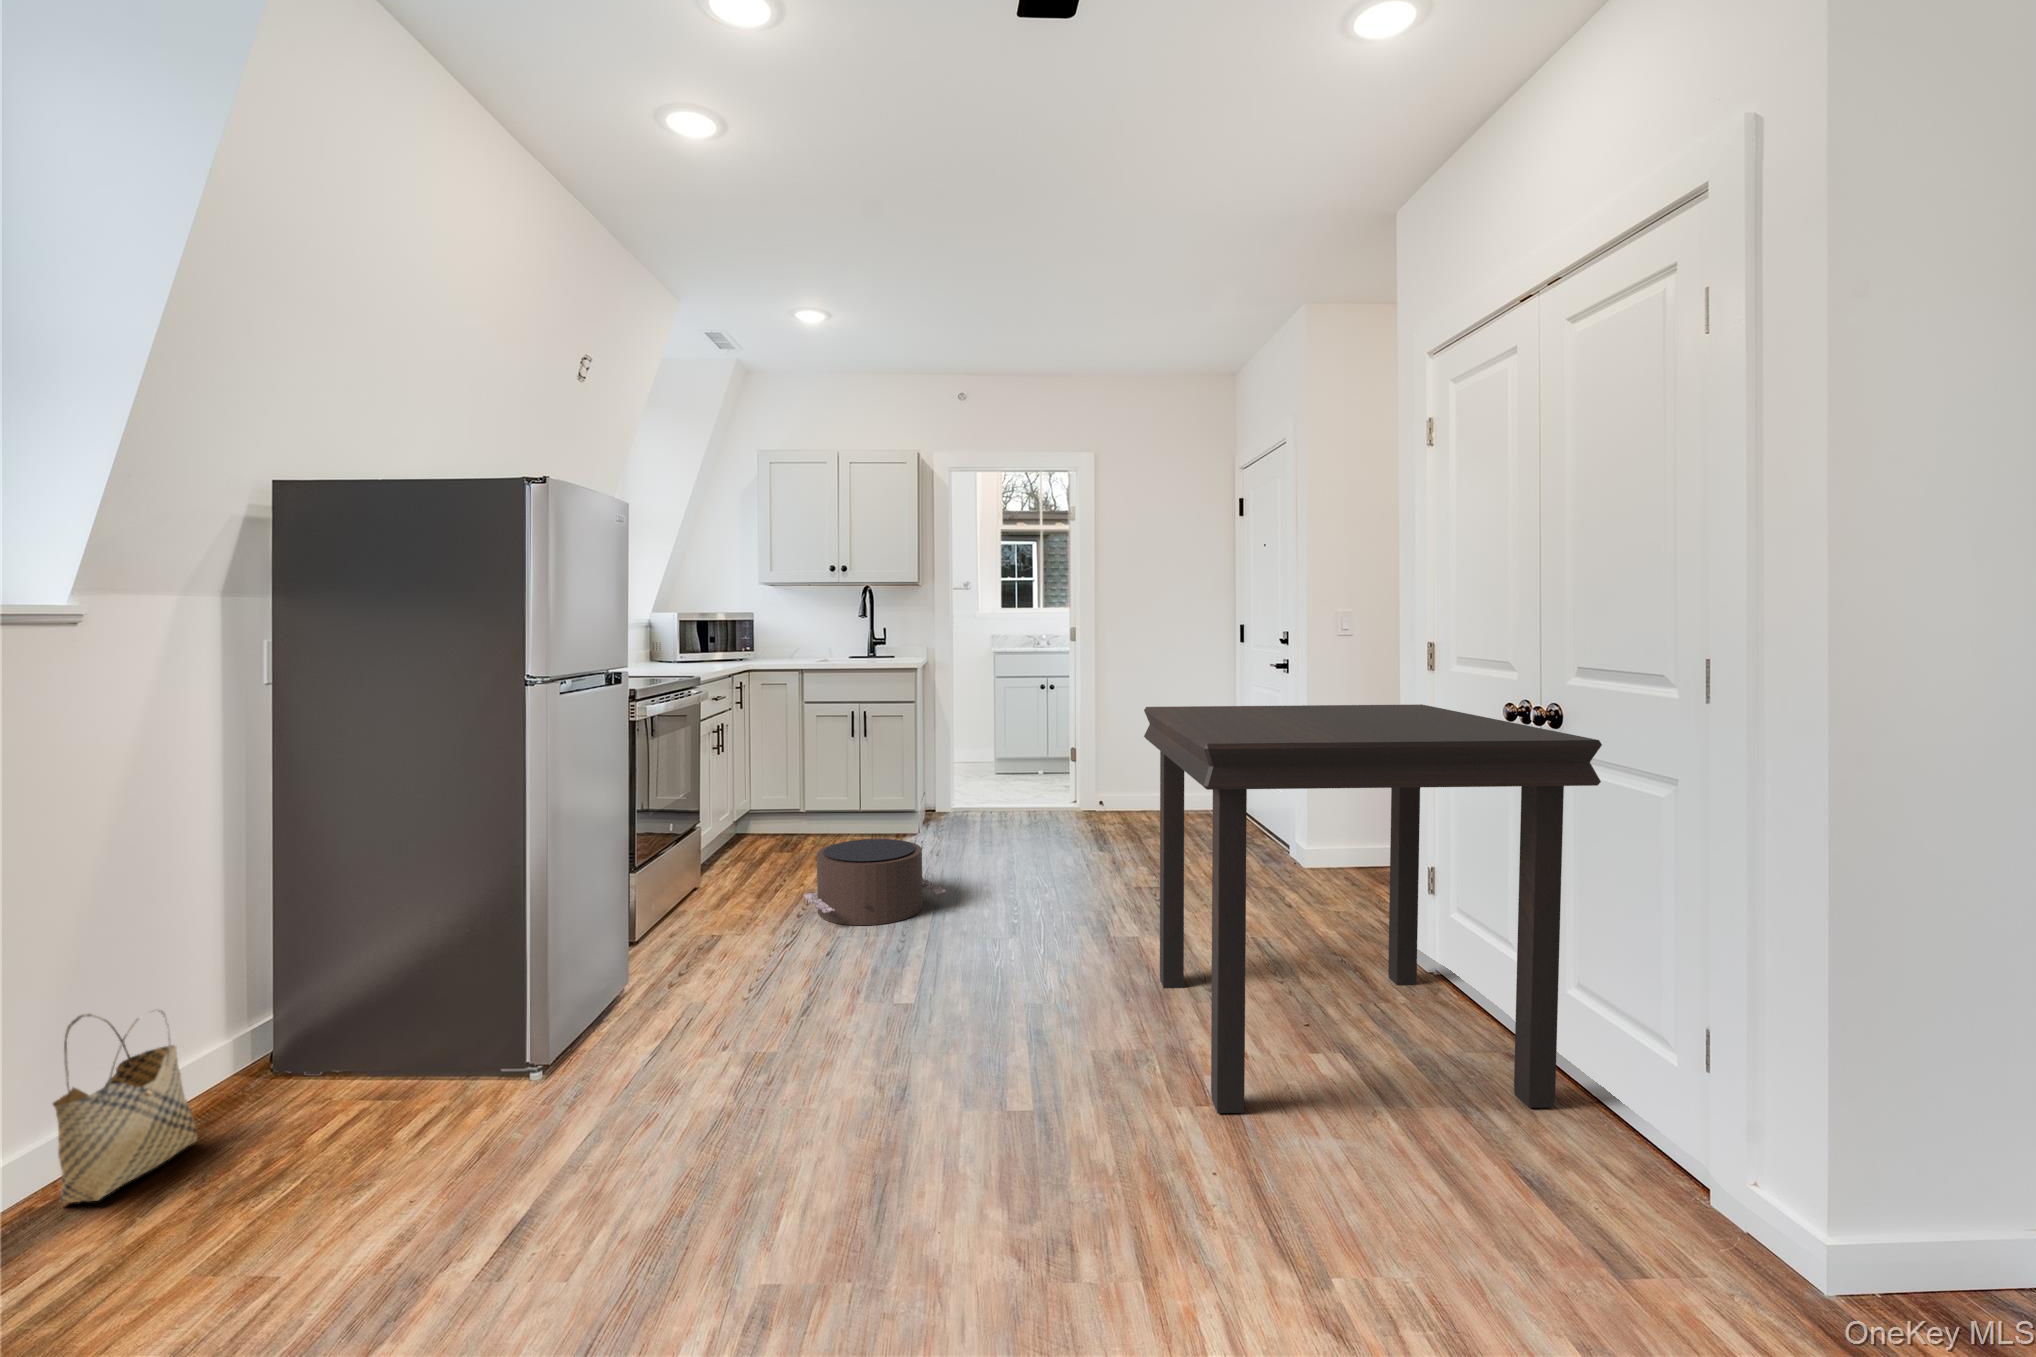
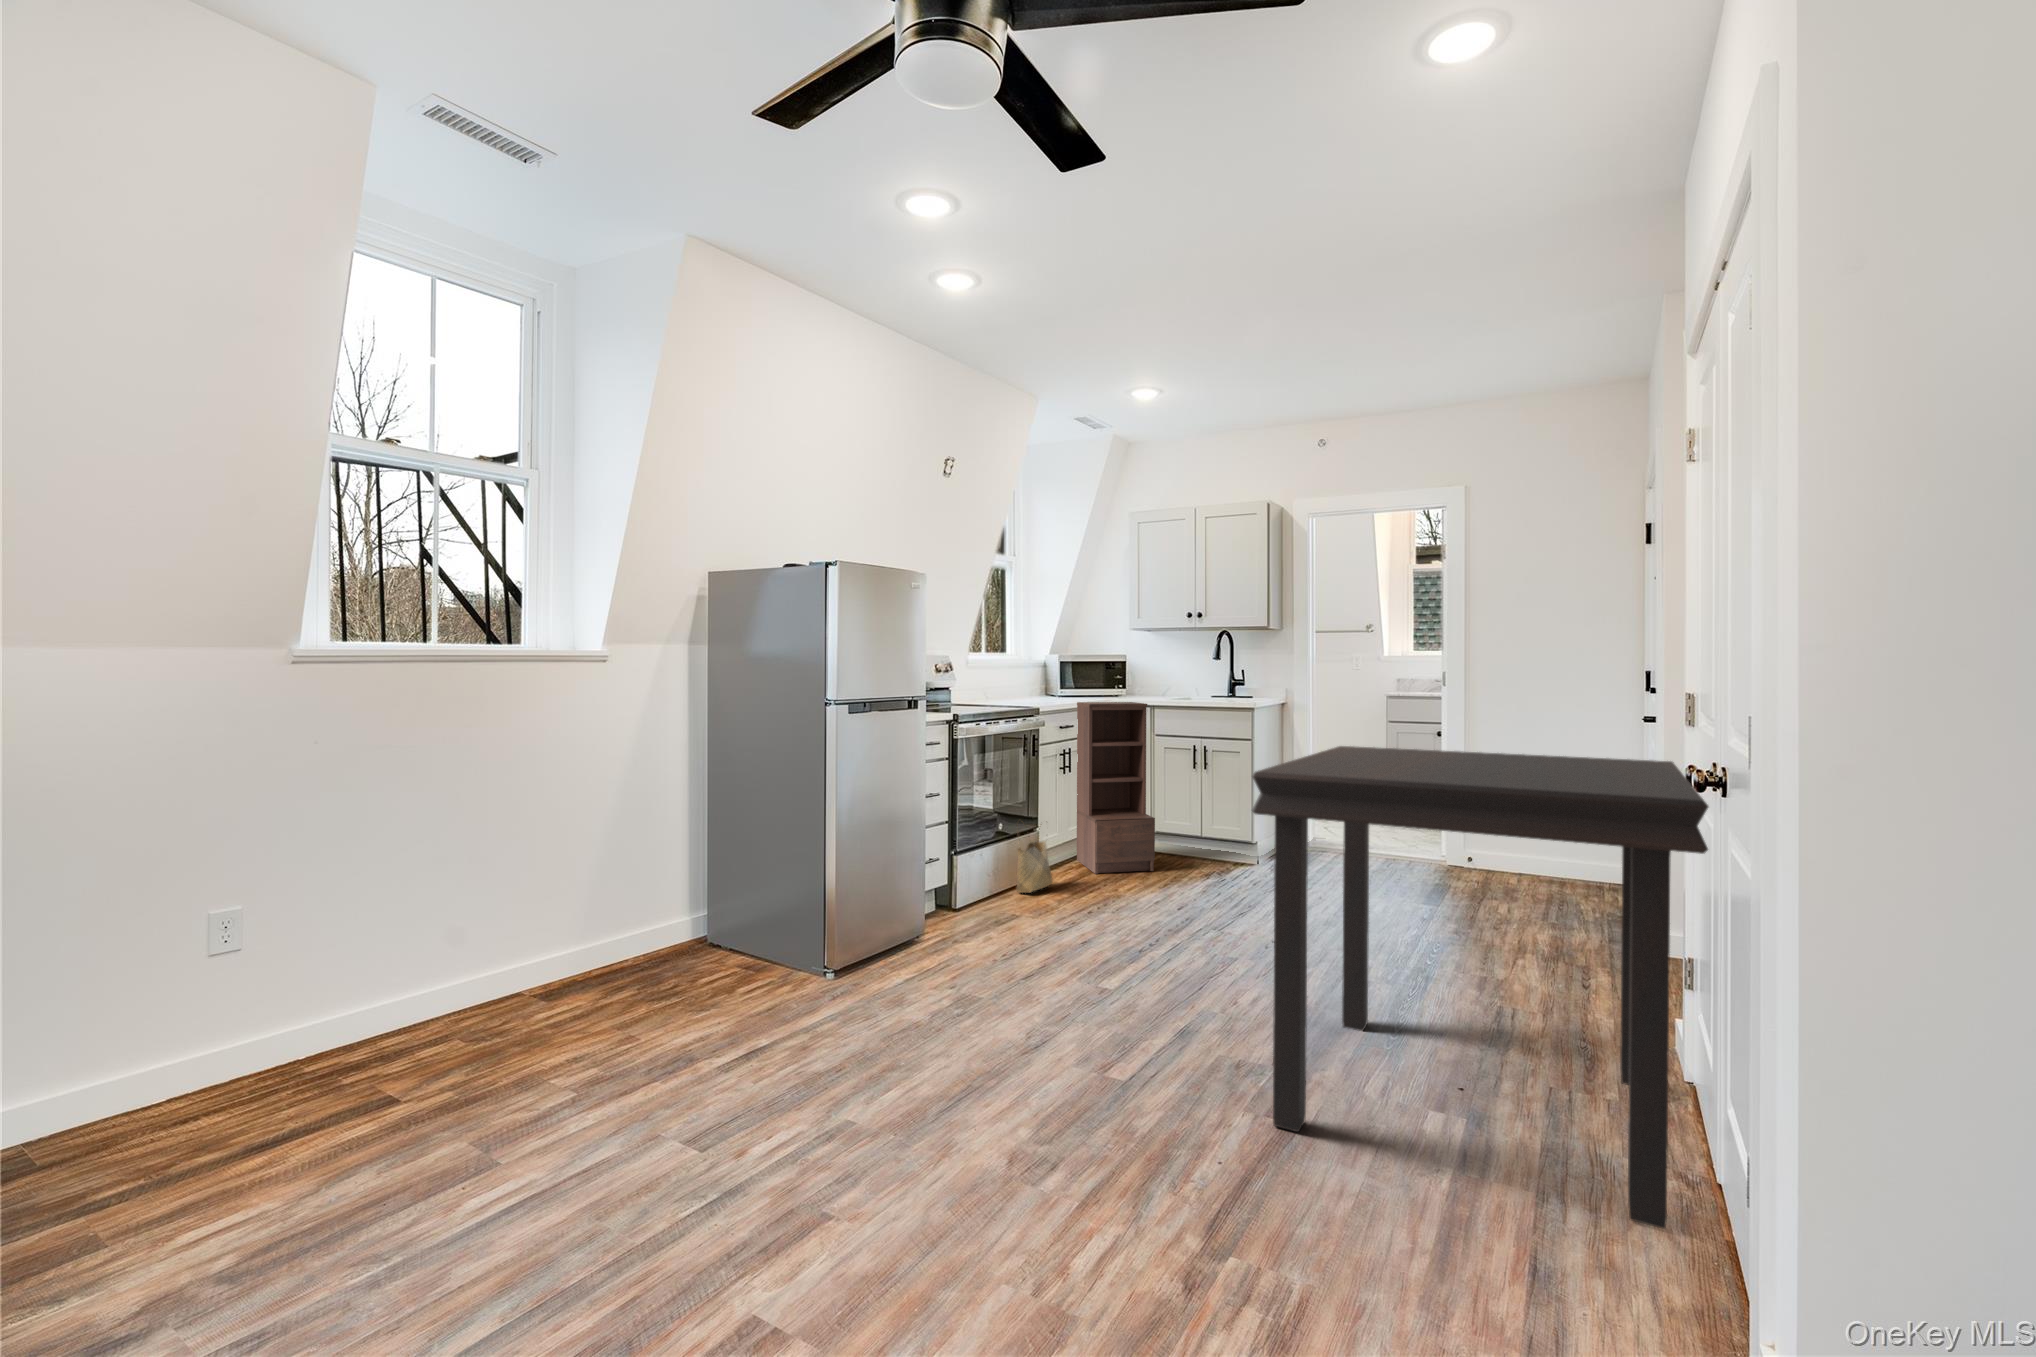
bookshelf: none [721,667,827,867] -> present [1077,702,1155,874]
pouf: present [804,839,946,925] -> none [1091,856,1211,930]
woven basket: present [53,1010,197,1203] -> present [1016,821,1053,893]

